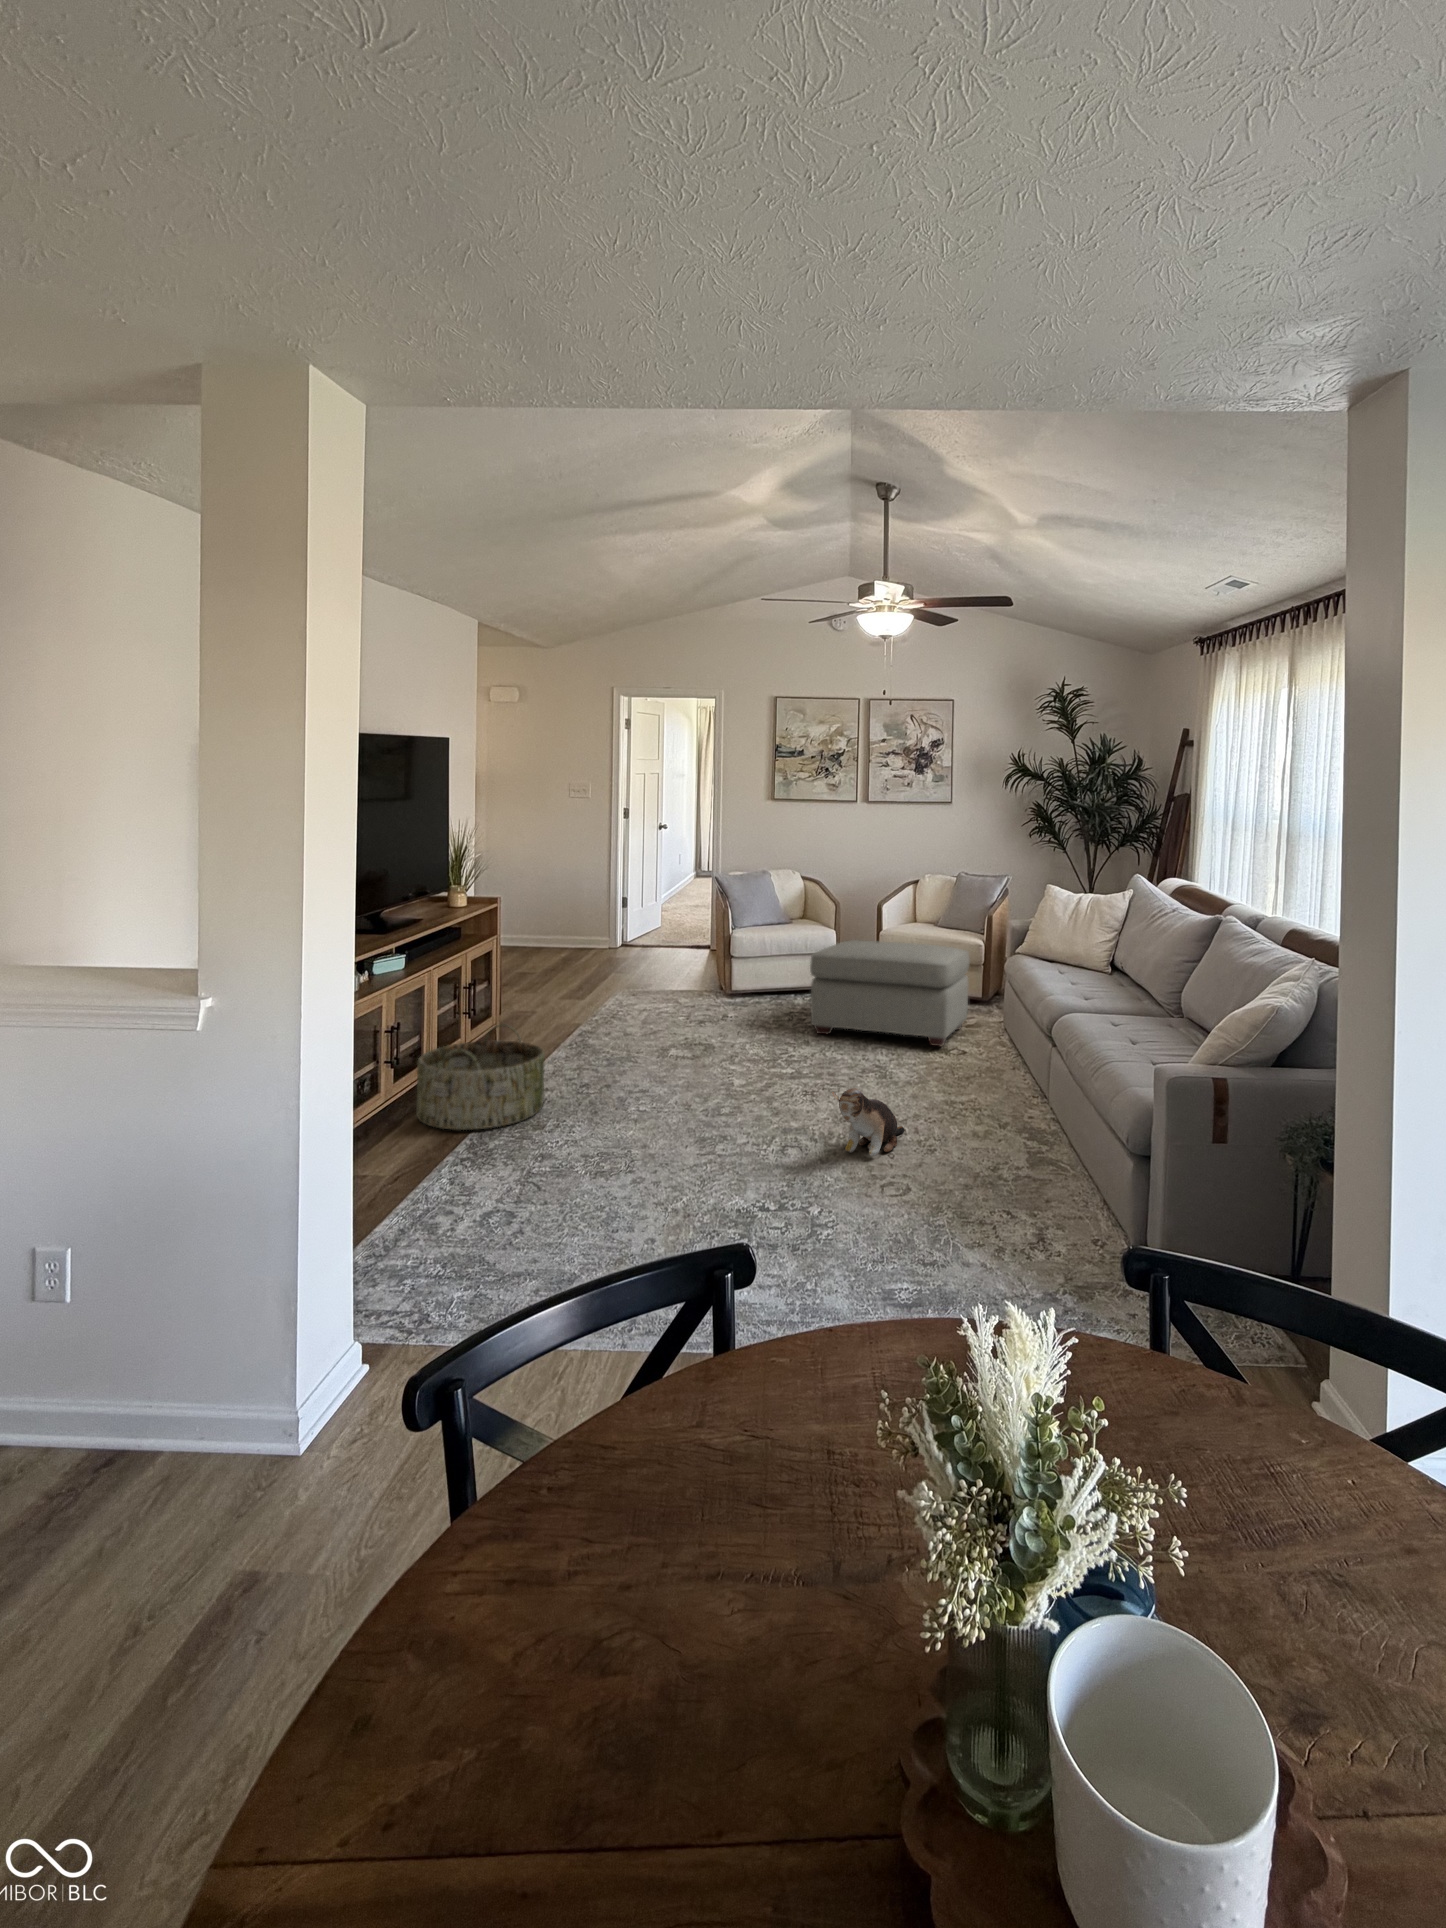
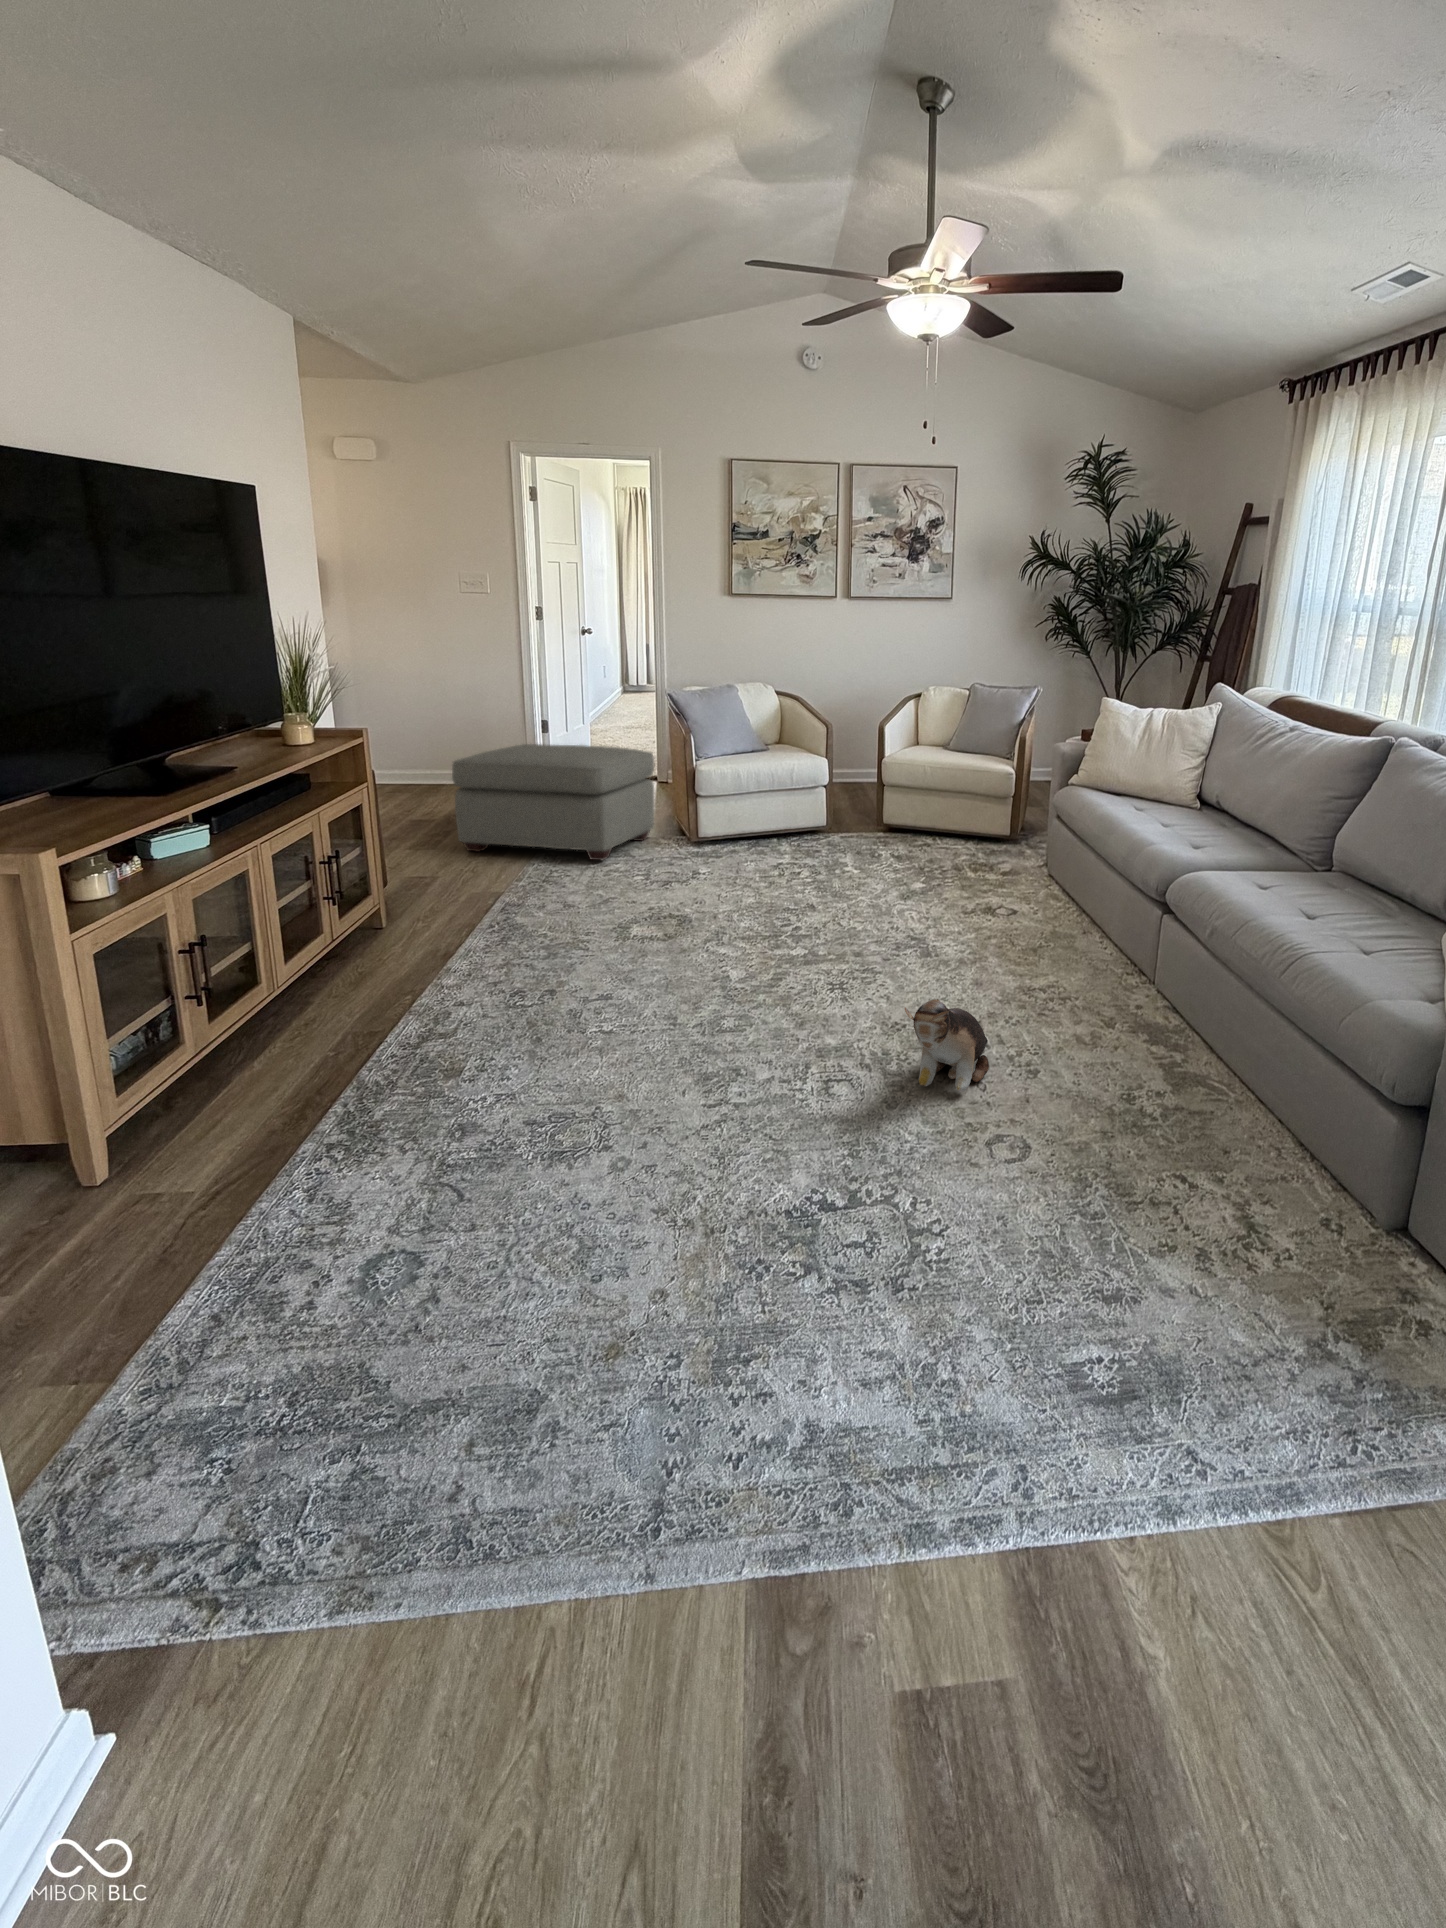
ottoman: present [810,940,970,1046] -> present [452,744,655,860]
basket: present [416,1024,545,1130] -> none [246,915,457,1087]

